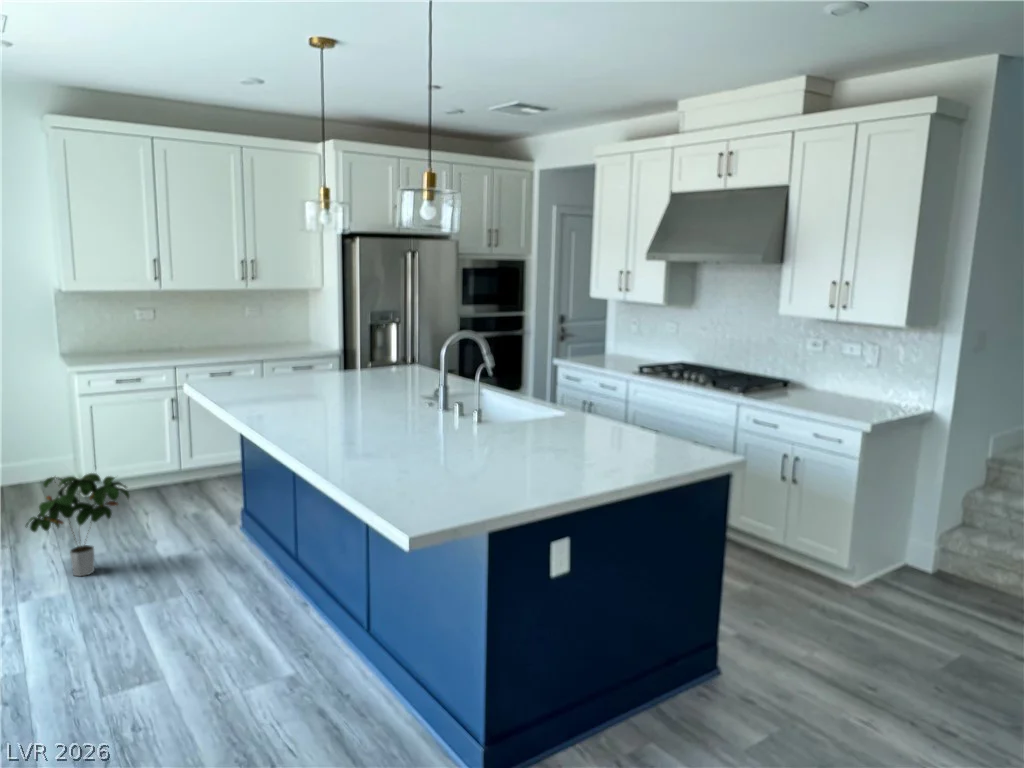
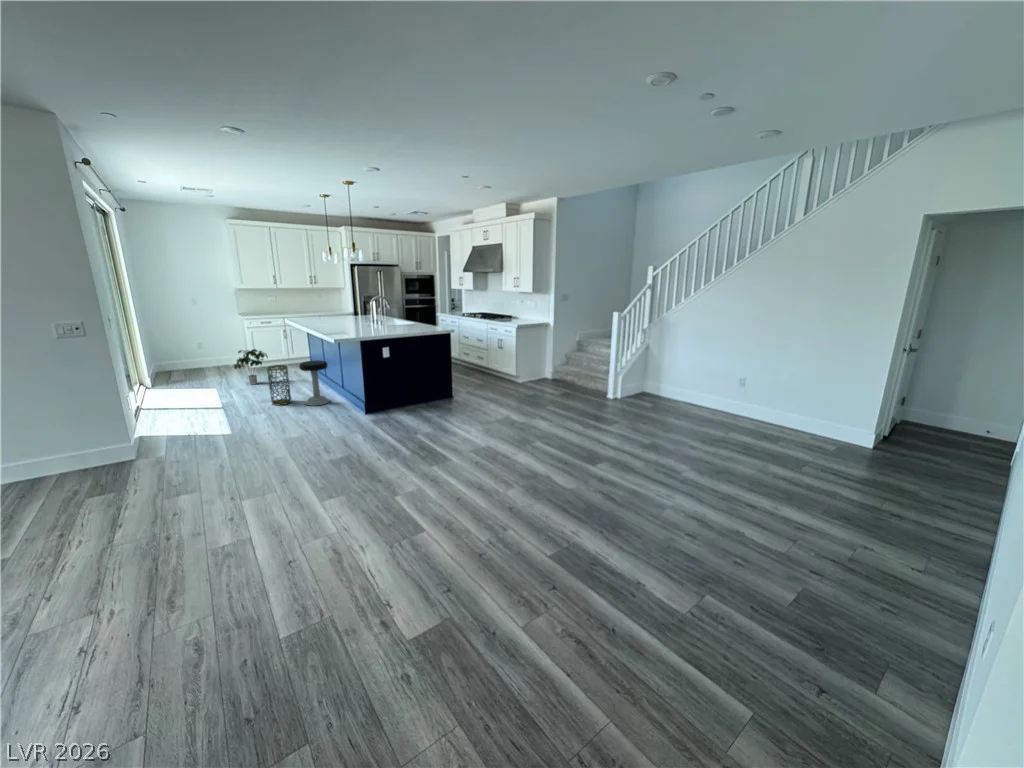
stool: none [239,548,330,716] -> present [299,360,330,406]
trash can: none [127,563,202,710] -> present [267,365,291,405]

